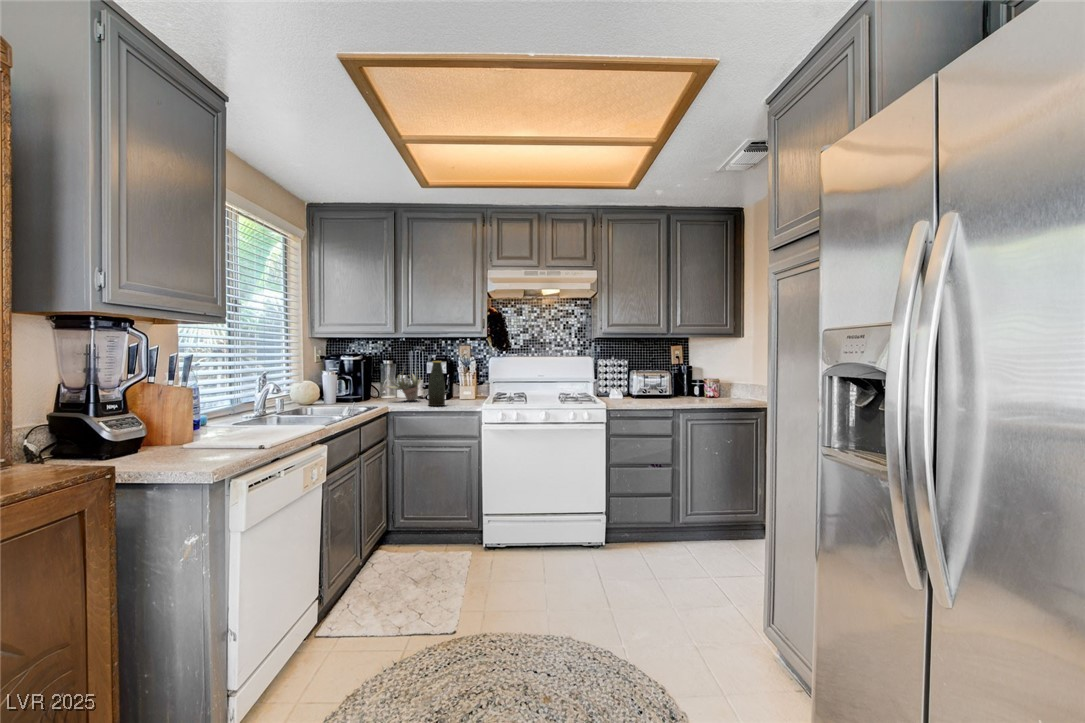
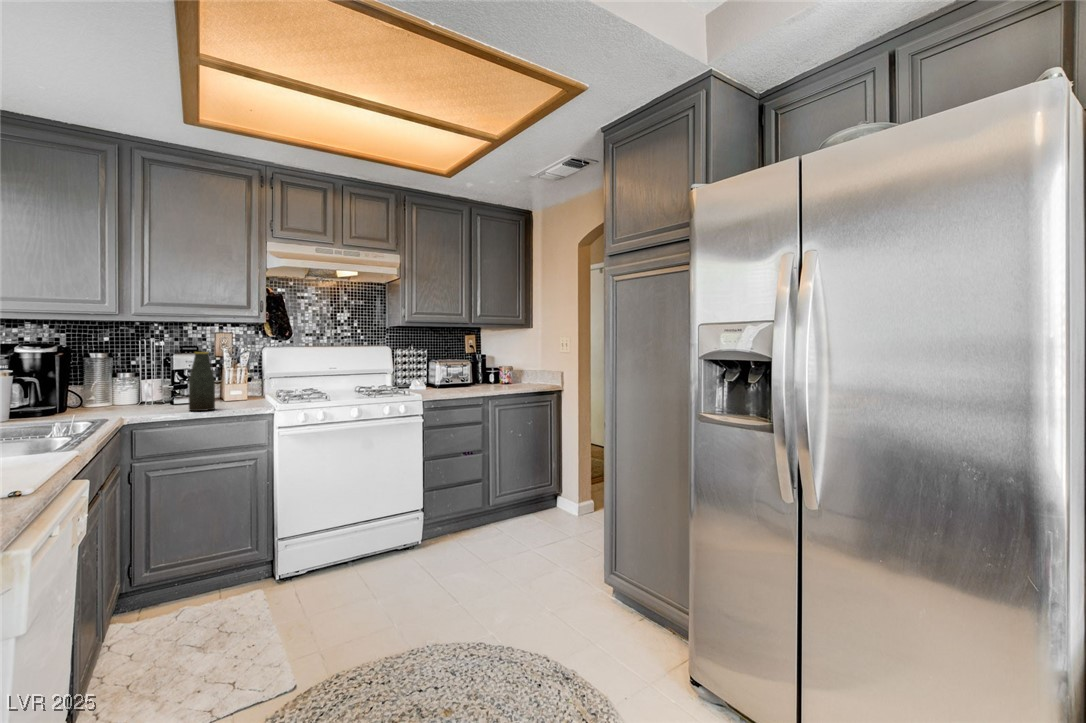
succulent plant: present [386,373,421,401] -> none [106,360,167,408]

